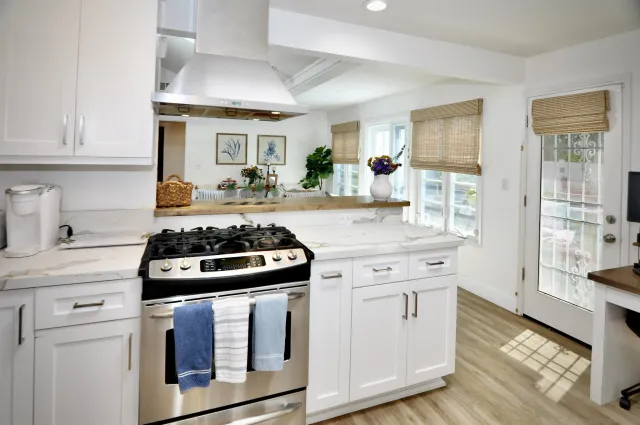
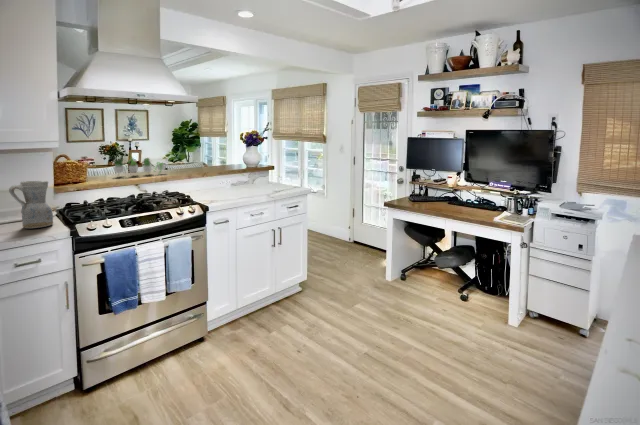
ceramic pitcher: none [81,204,127,263] -> present [9,181,53,228]

